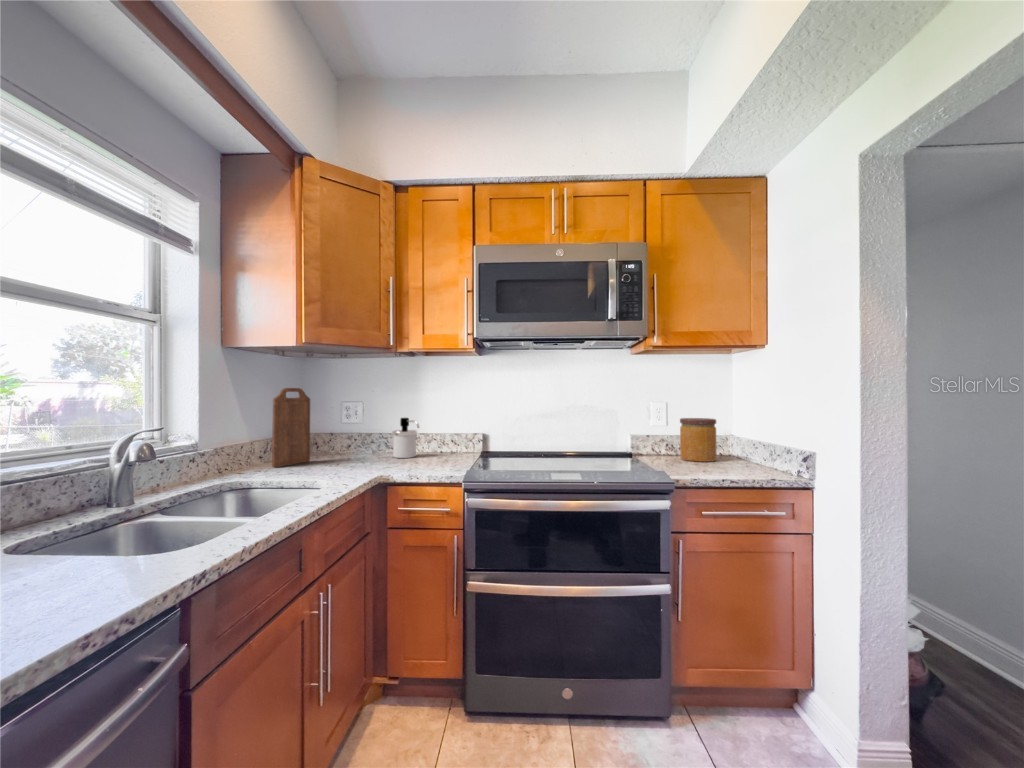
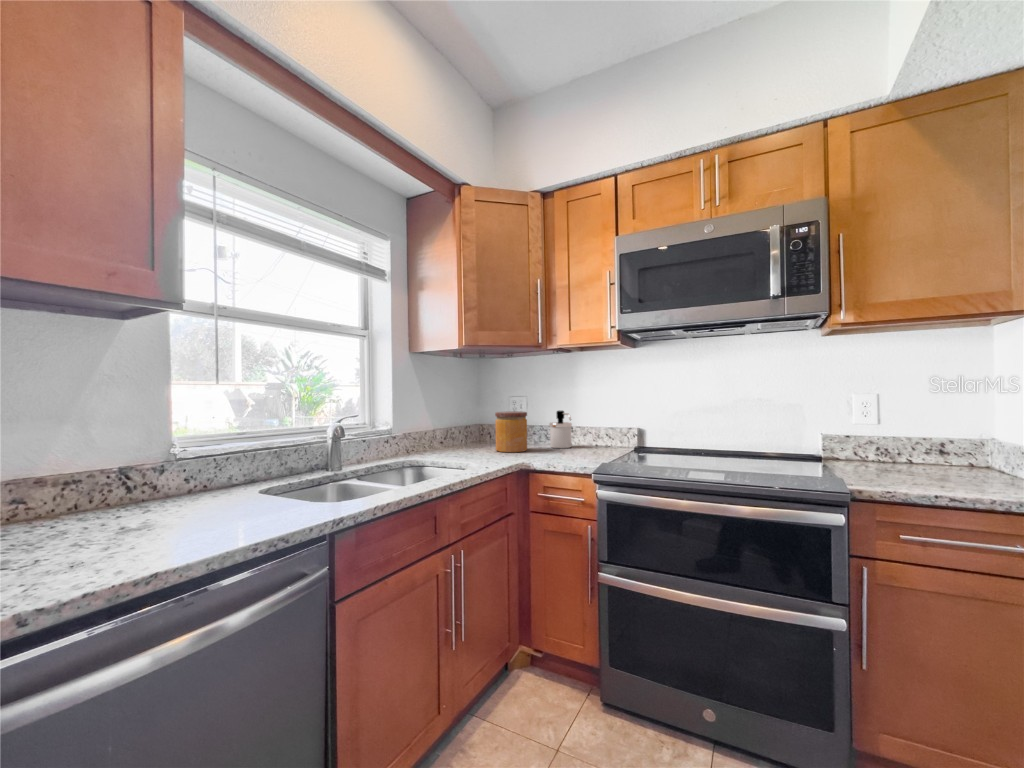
cutting board: present [272,388,310,467] -> none [449,384,481,450]
jar: present [680,418,717,462] -> present [495,411,527,452]

